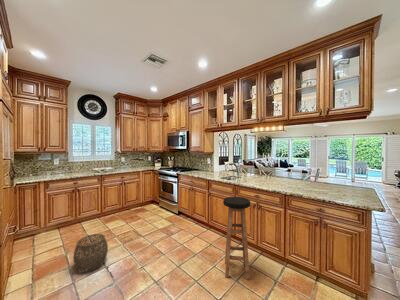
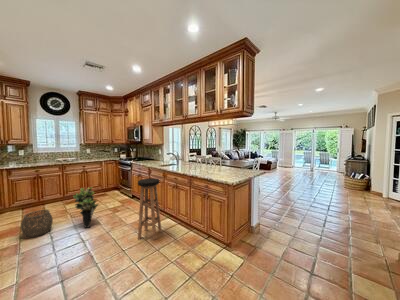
potted plant: none [132,204,161,258] -> present [73,187,98,228]

